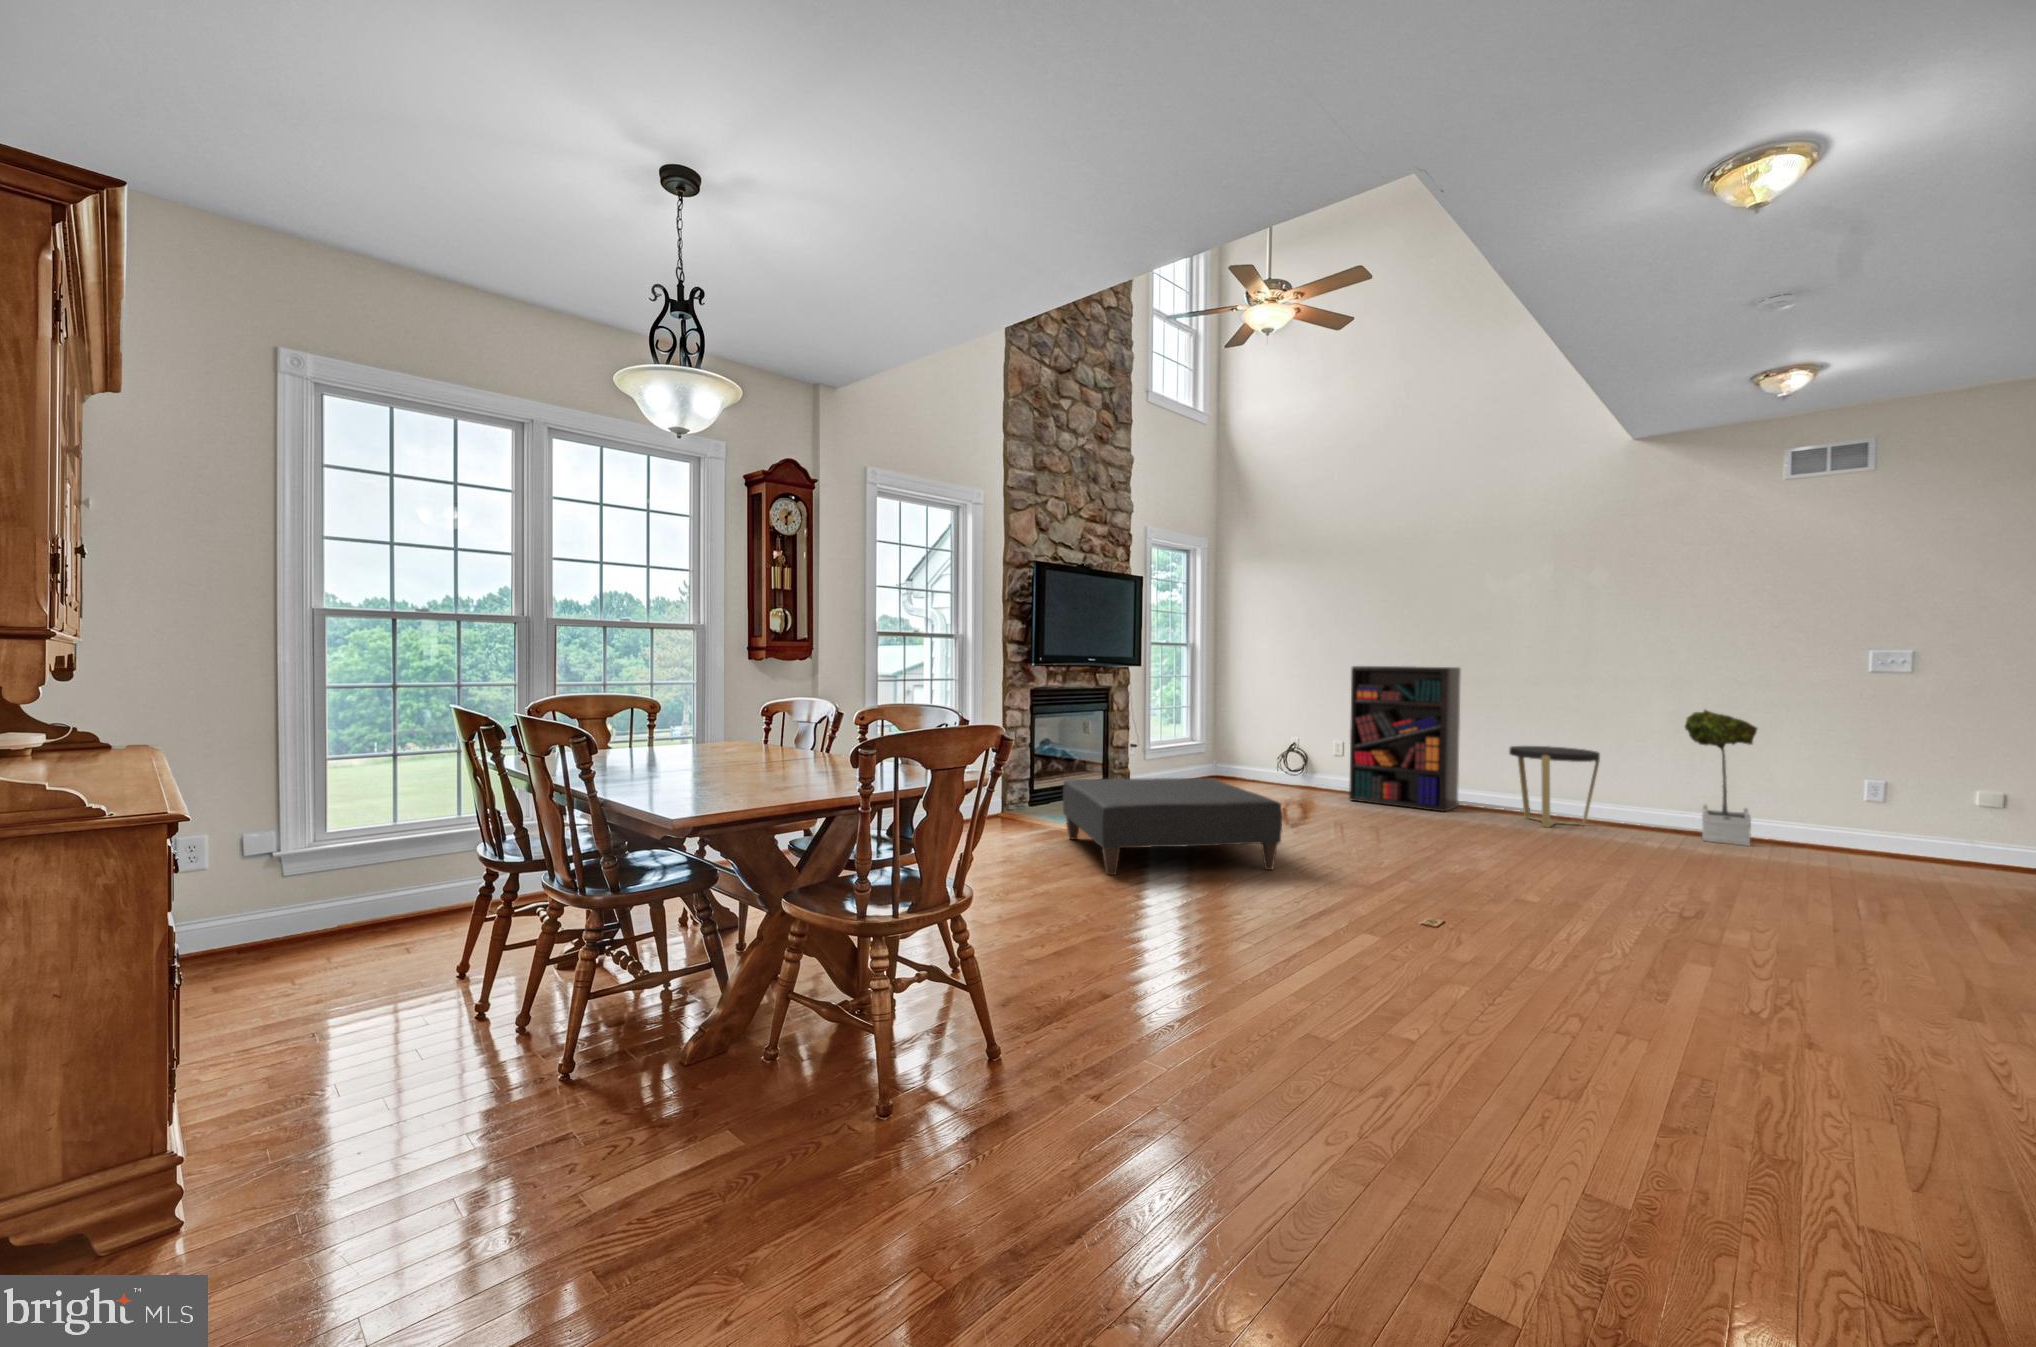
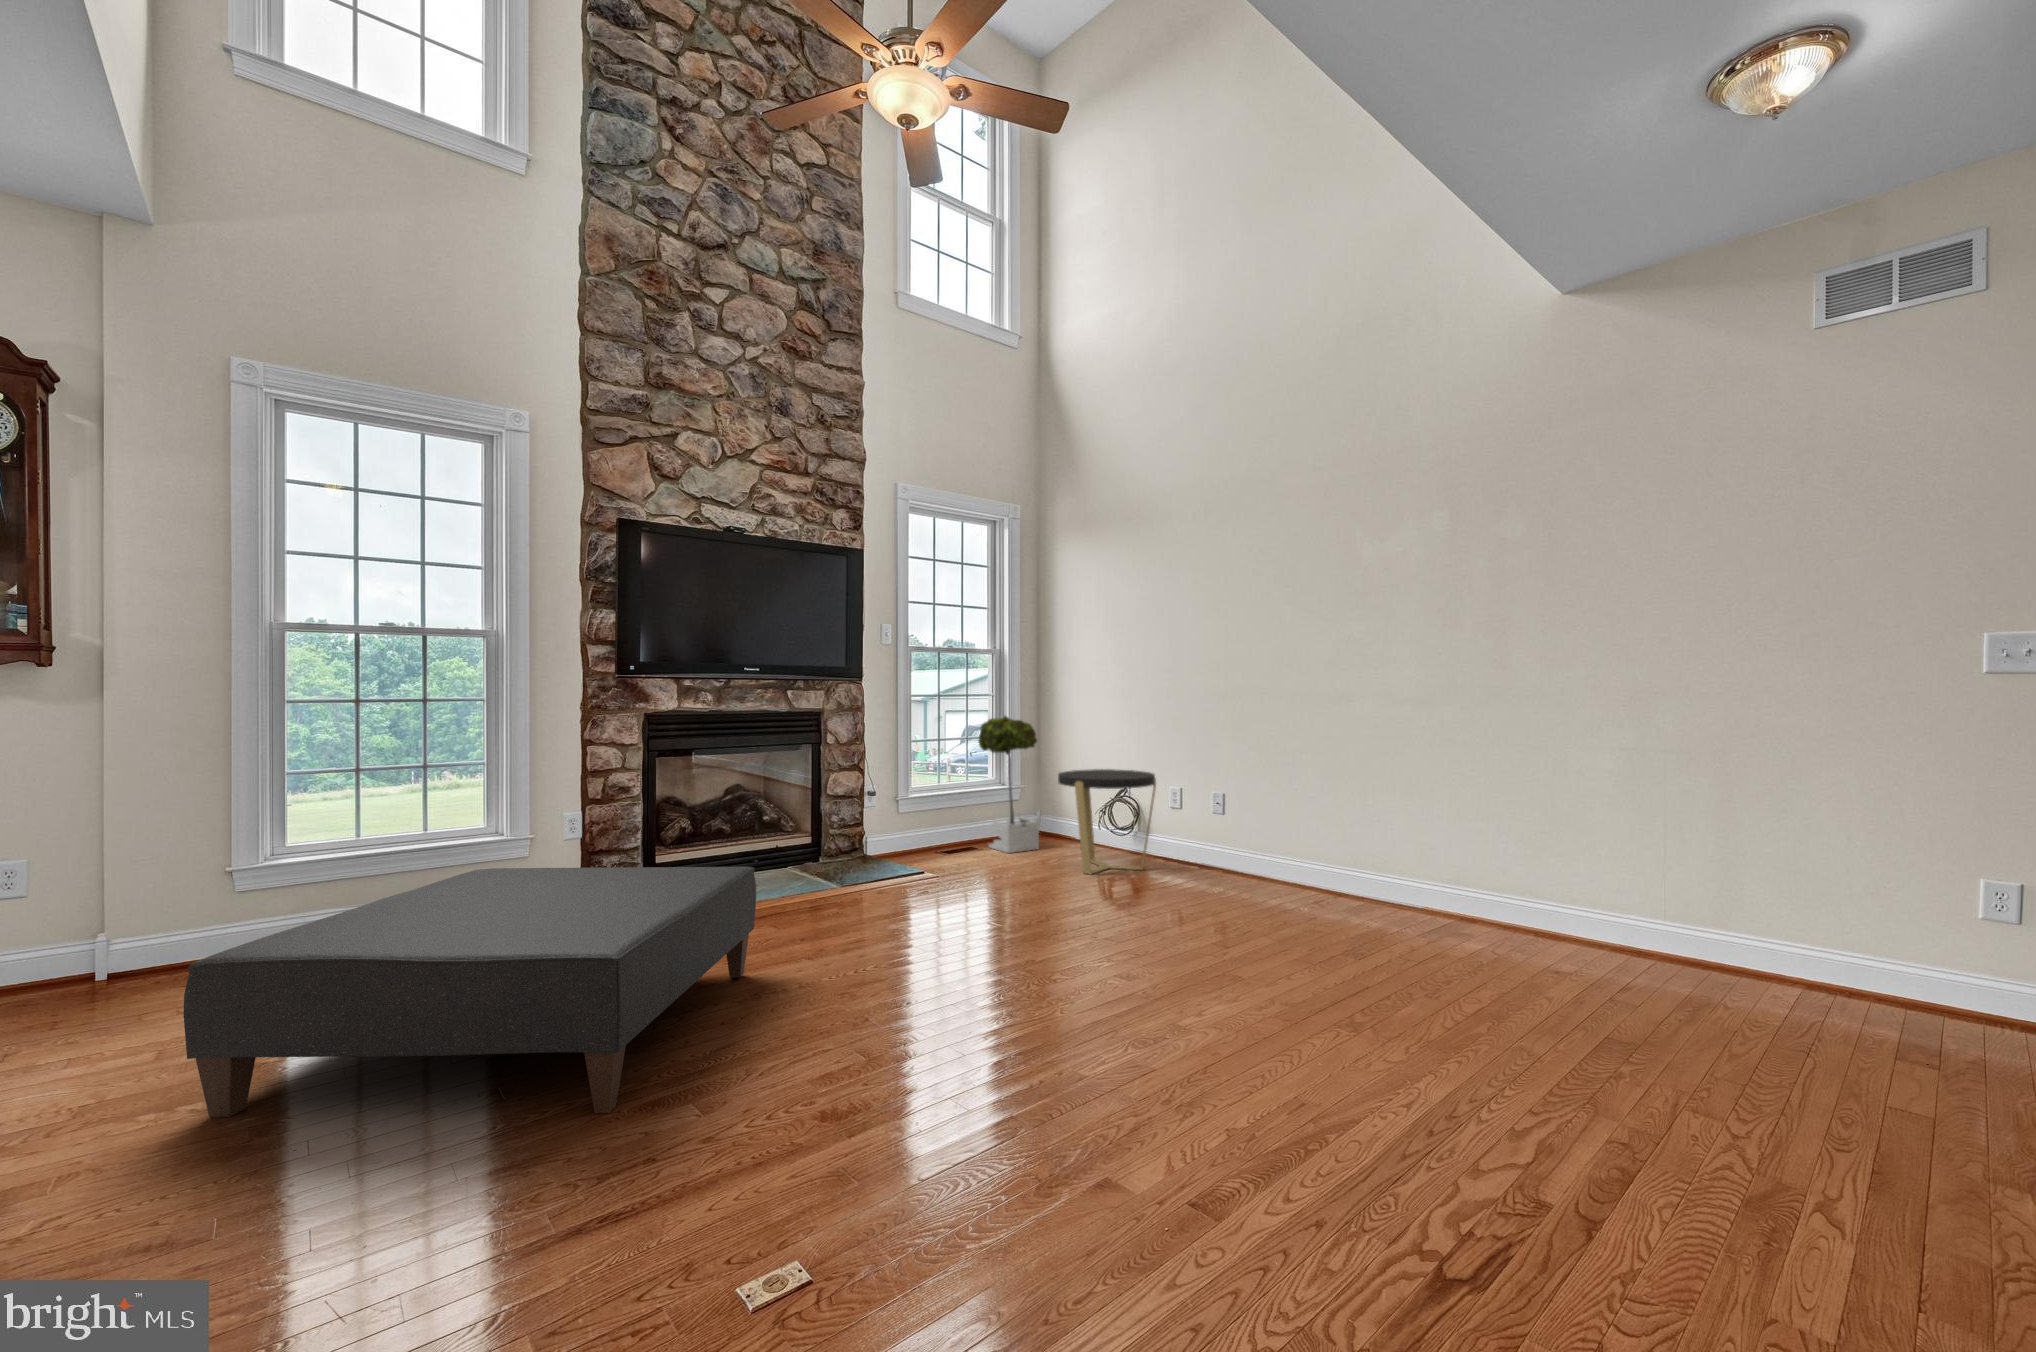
bookshelf: present [1349,666,1461,812] -> none [1160,662,1338,917]
potted tree: present [1685,710,1757,846] -> present [978,716,1039,853]
side table: present [1509,746,1600,827] -> present [1058,769,1156,874]

